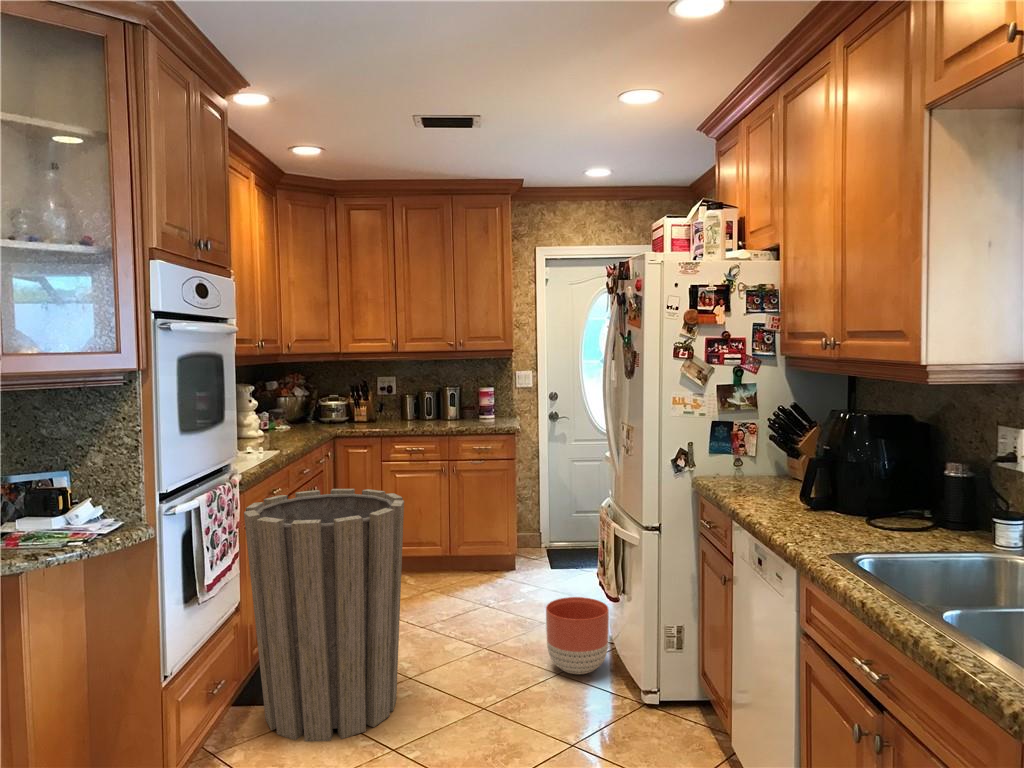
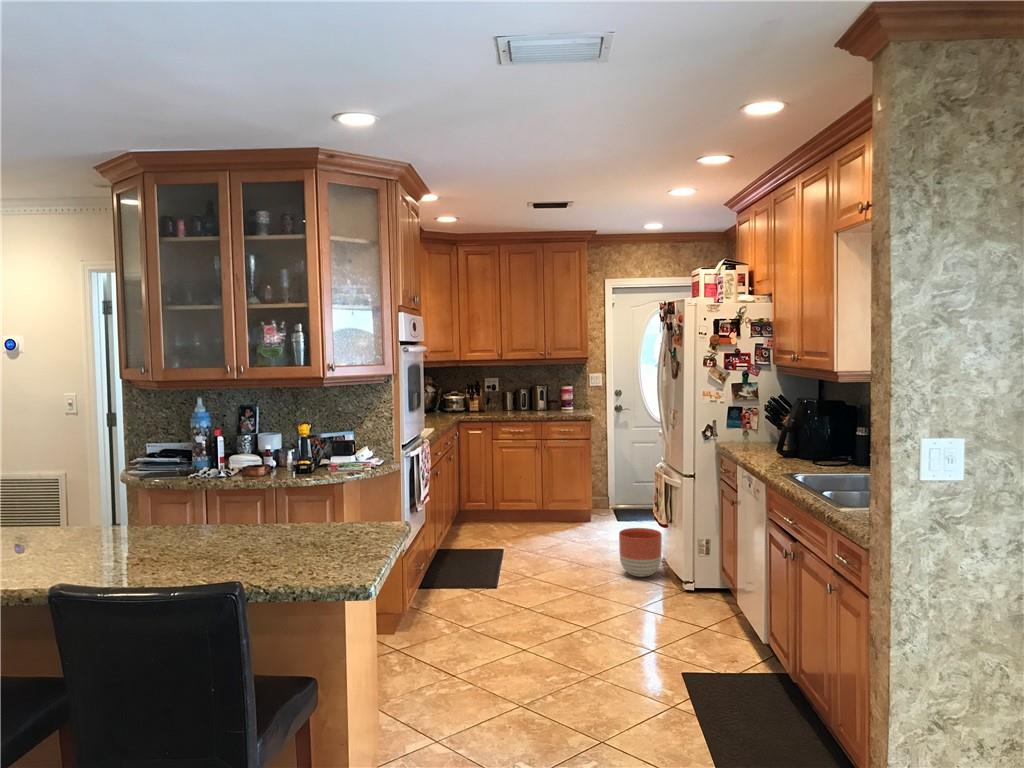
trash can: present [244,489,404,741] -> none [431,452,529,604]

